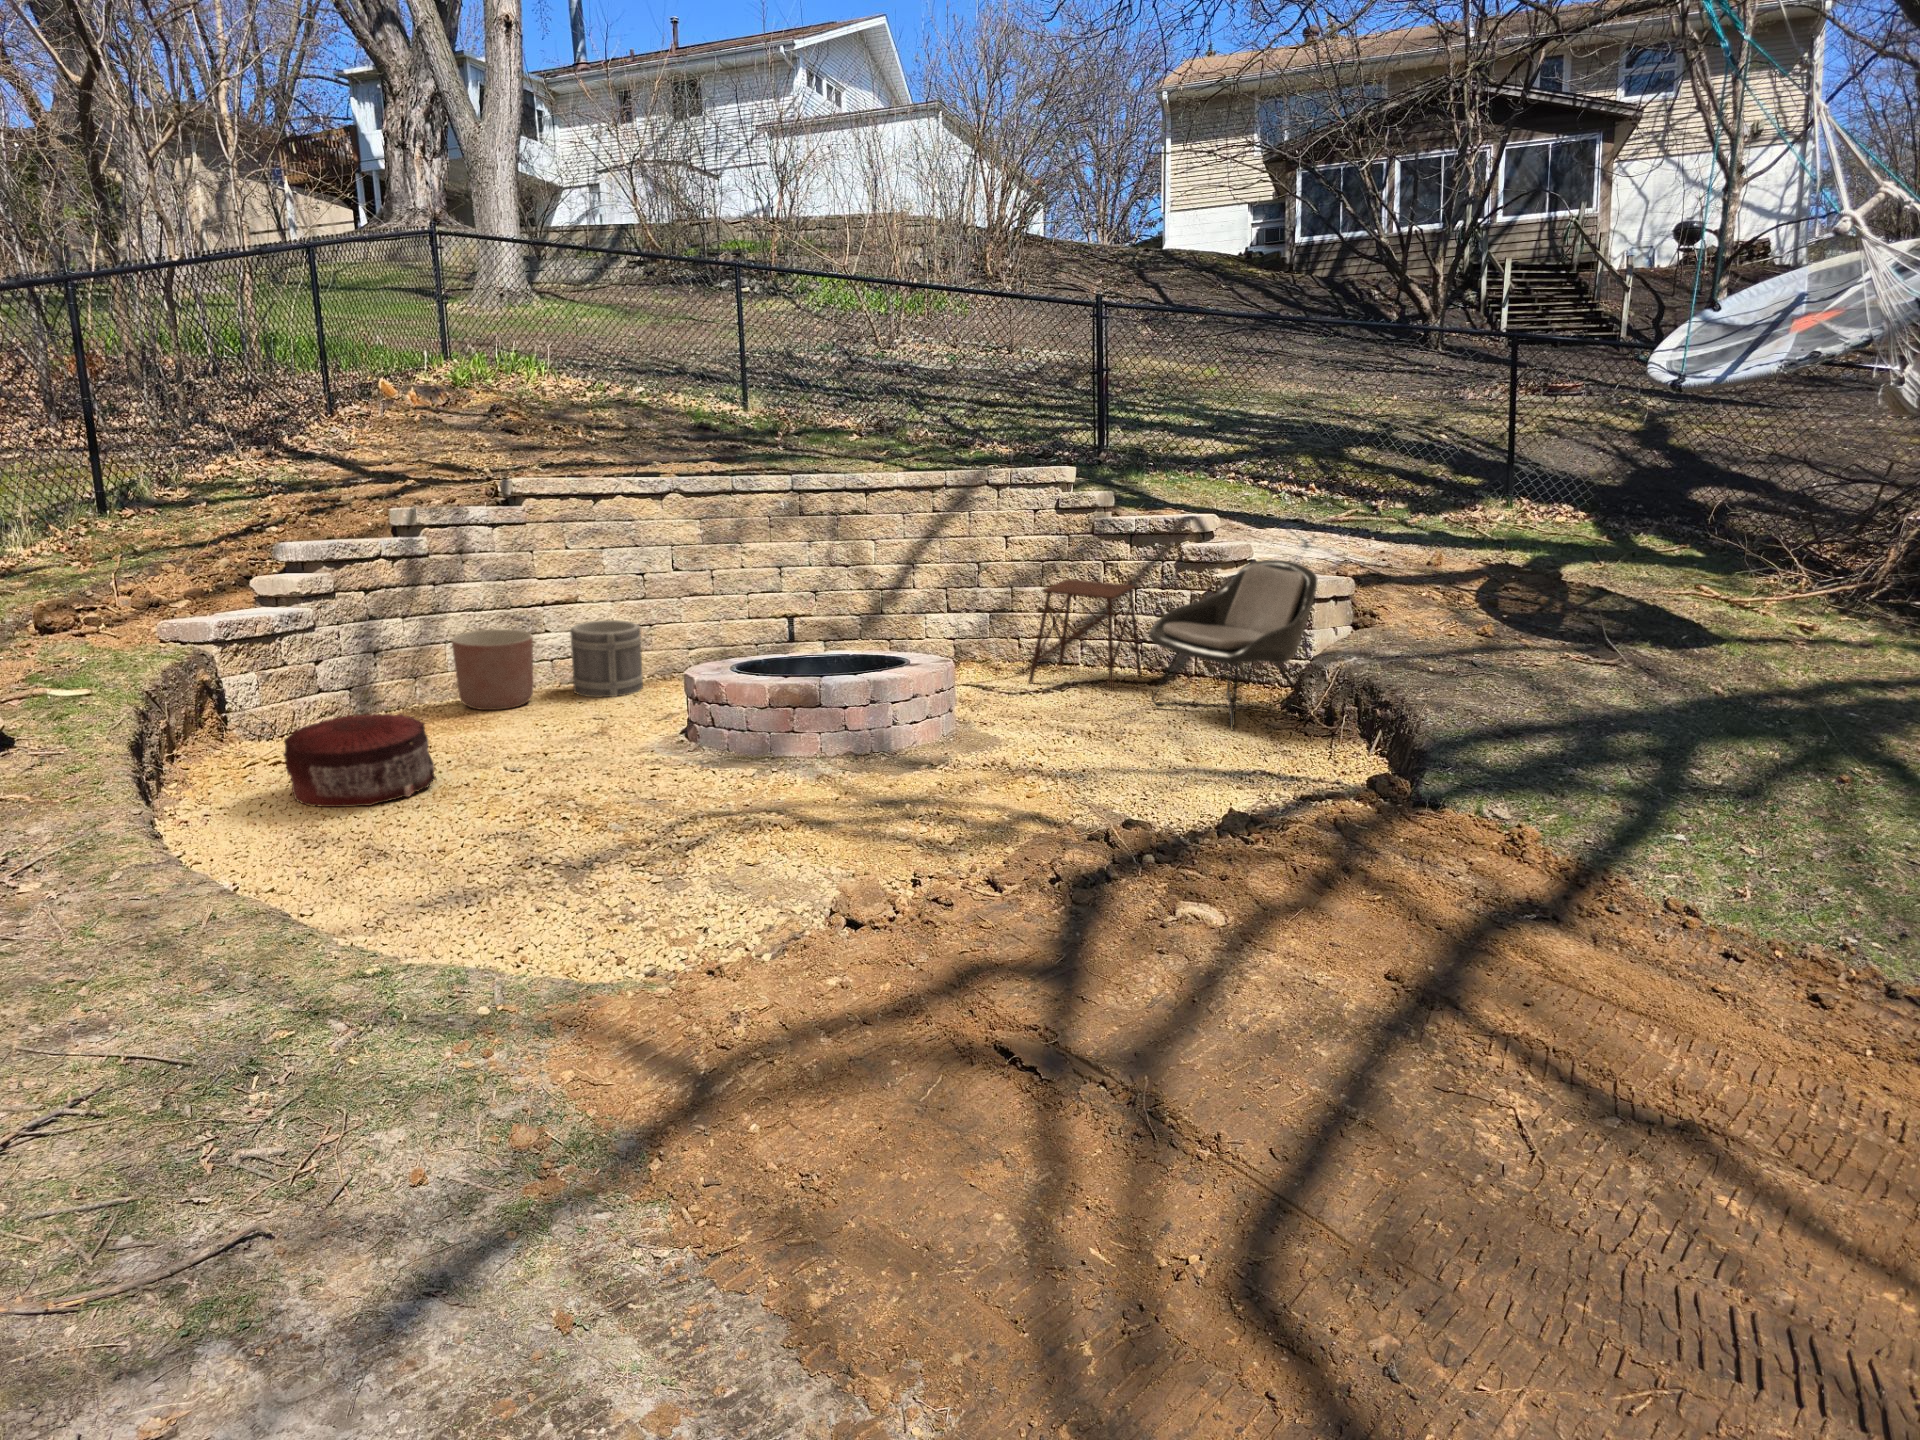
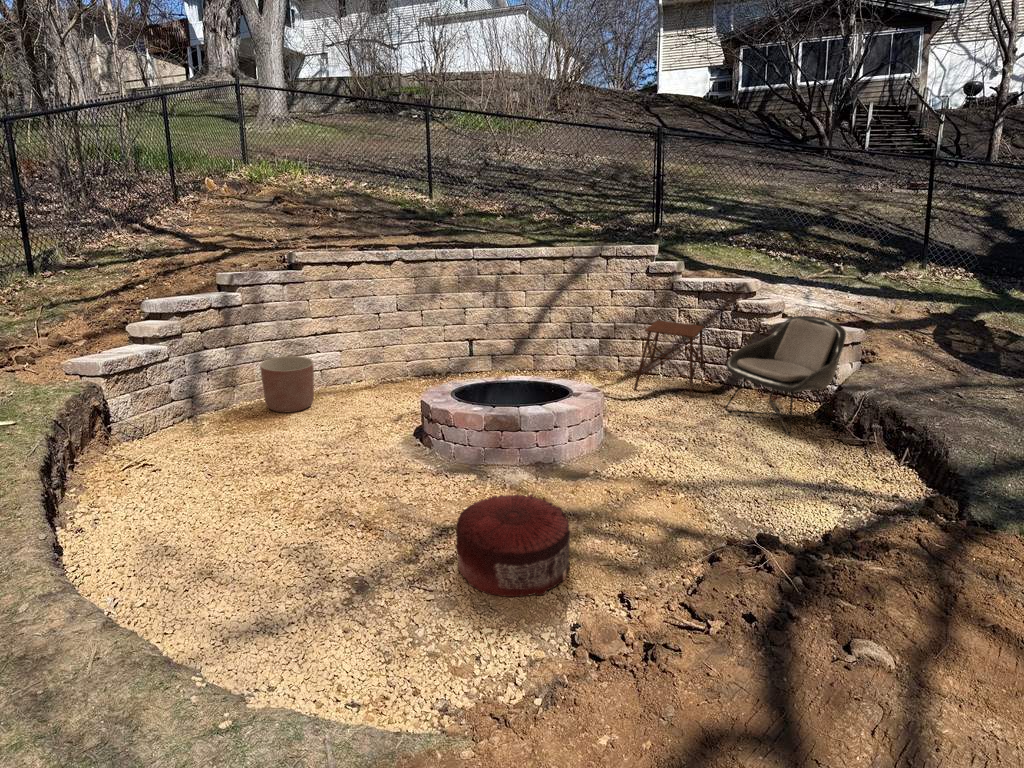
bucket: present [570,620,643,697] -> none [337,348,384,402]
pouf: present [283,713,436,807] -> present [456,494,570,597]

